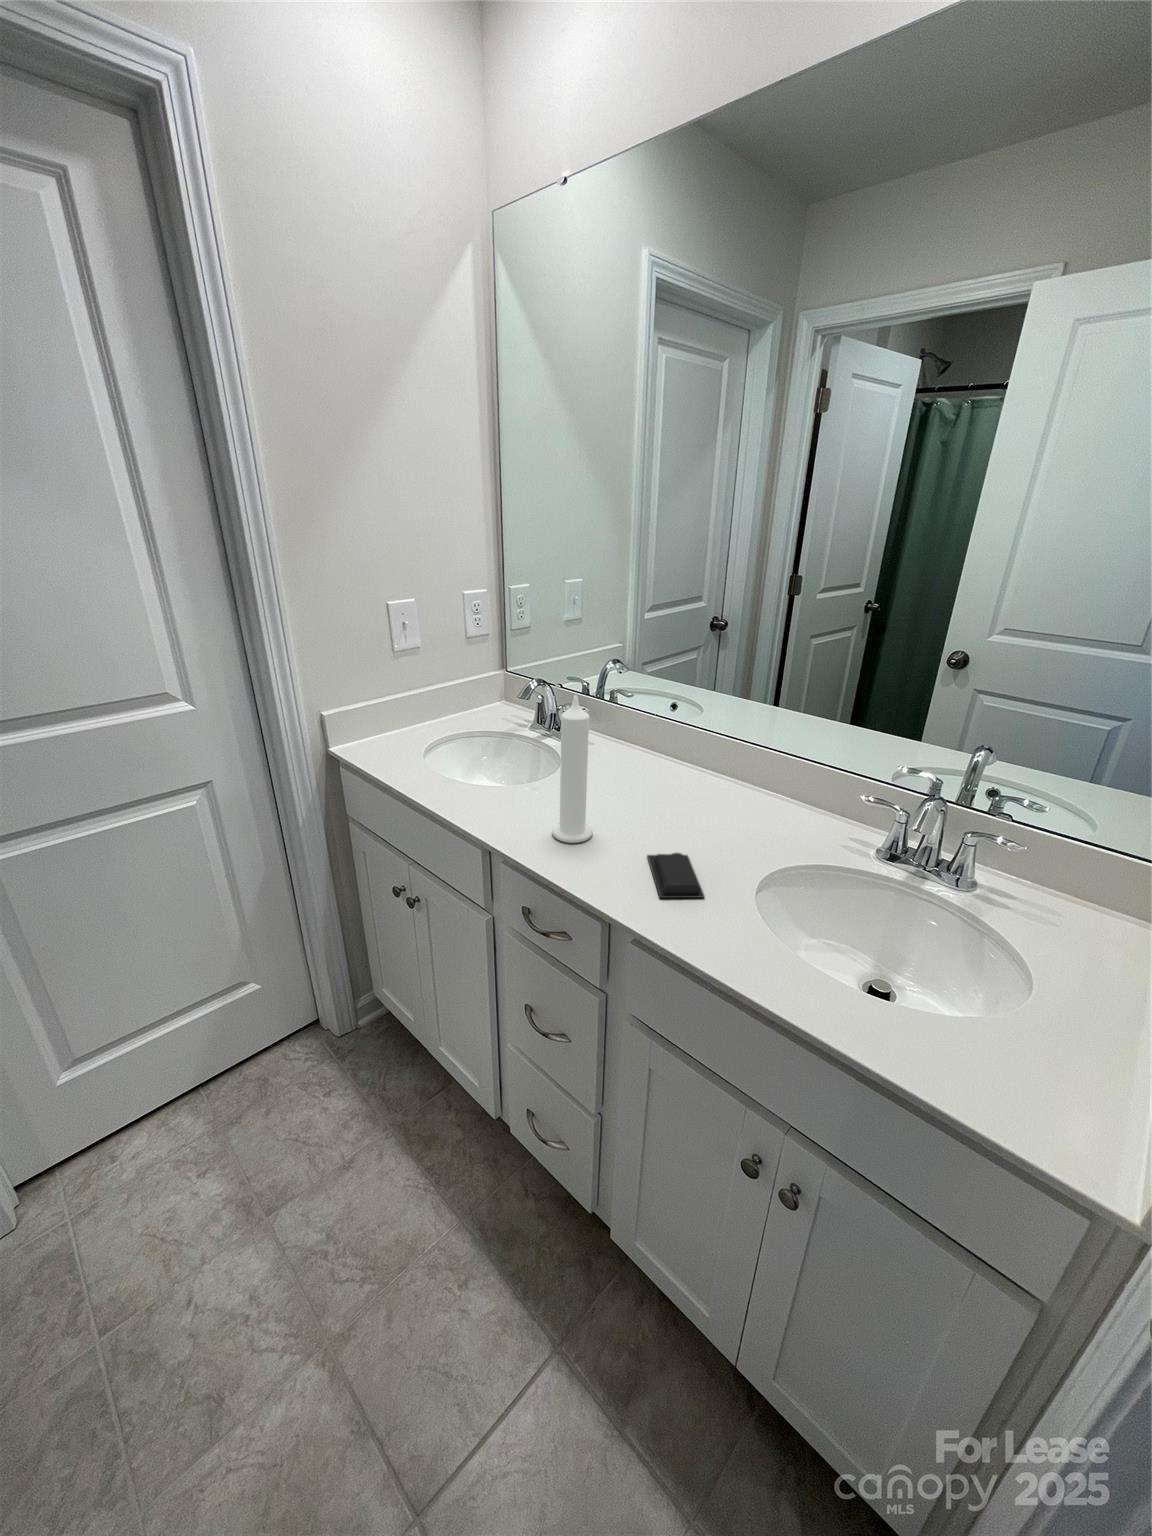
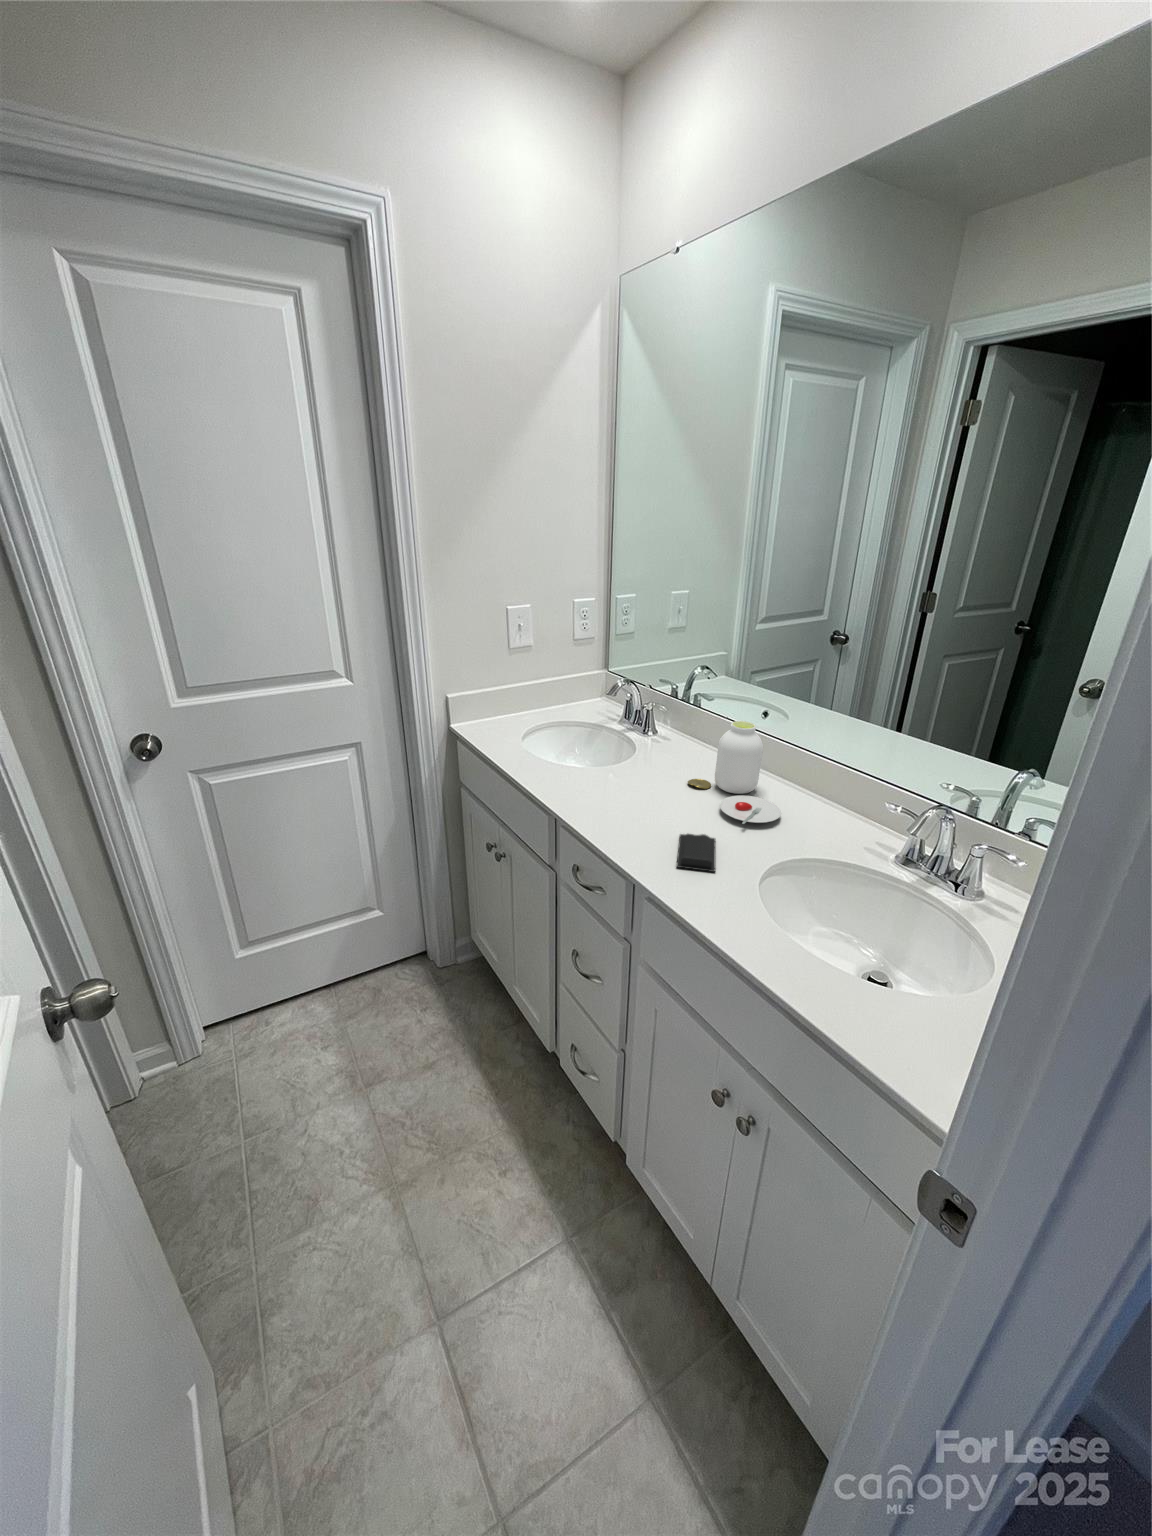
candle: present [552,695,593,843] -> none [606,693,641,818]
jar: none [630,717,745,834] -> present [688,721,781,824]

